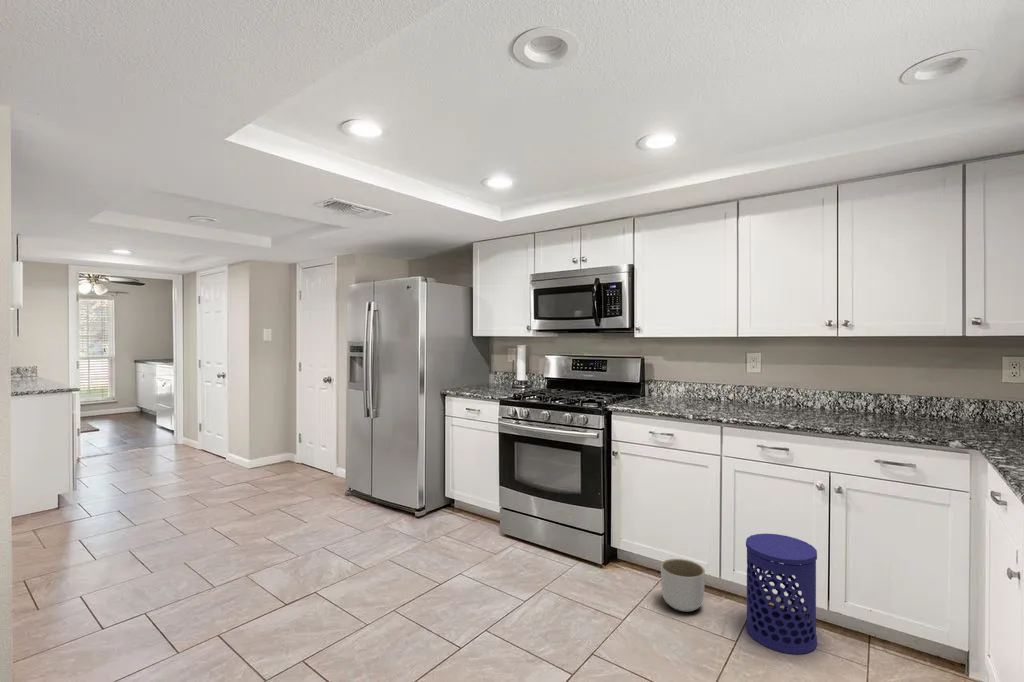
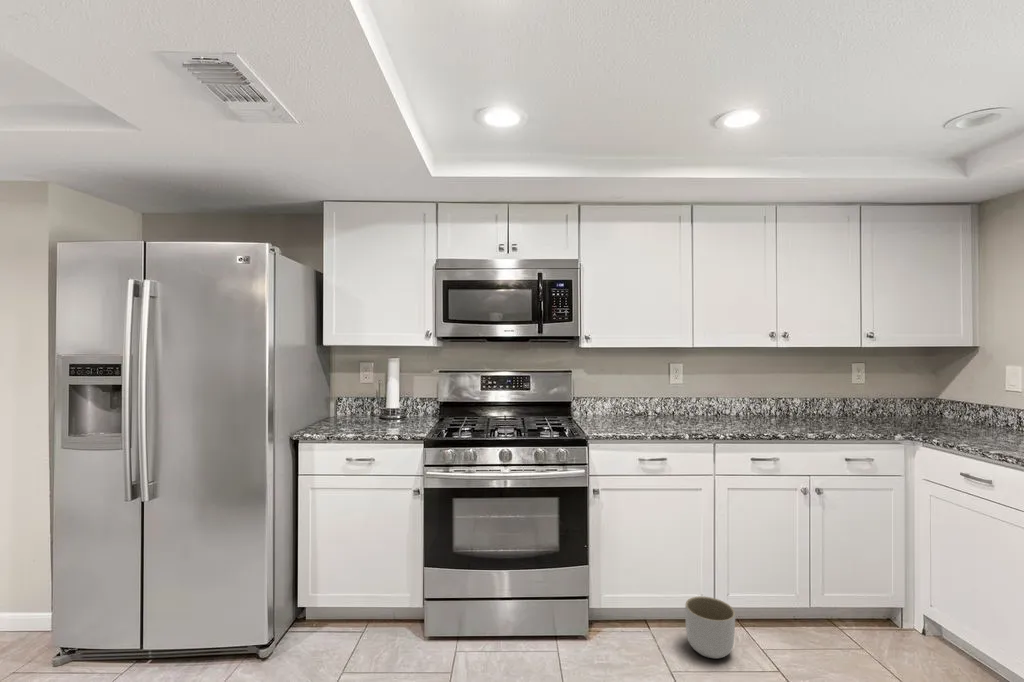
waste bin: present [746,534,817,654] -> none [764,544,836,665]

